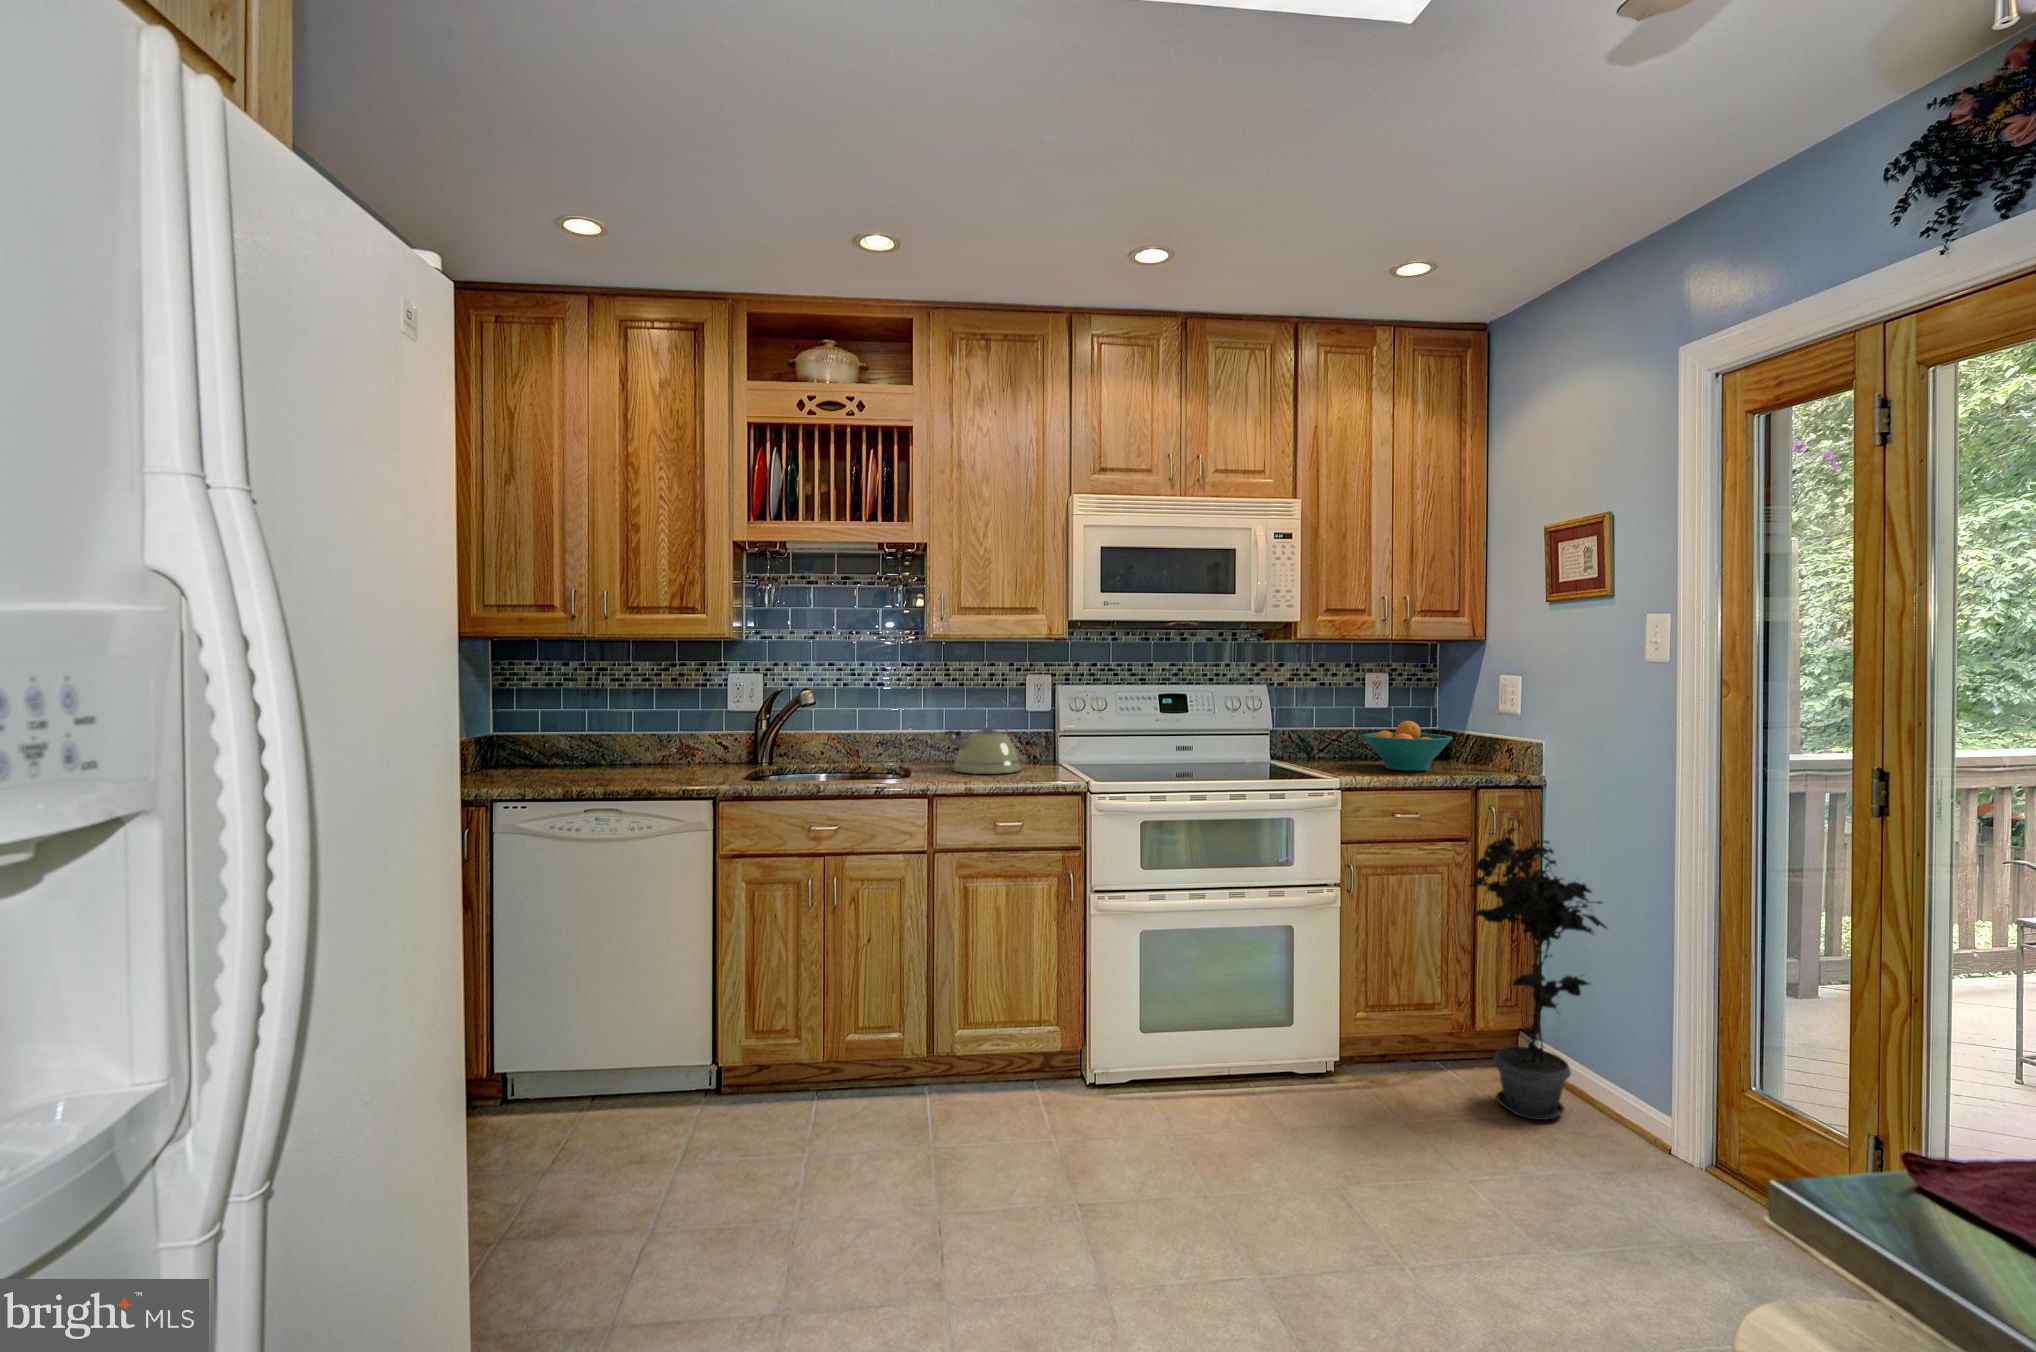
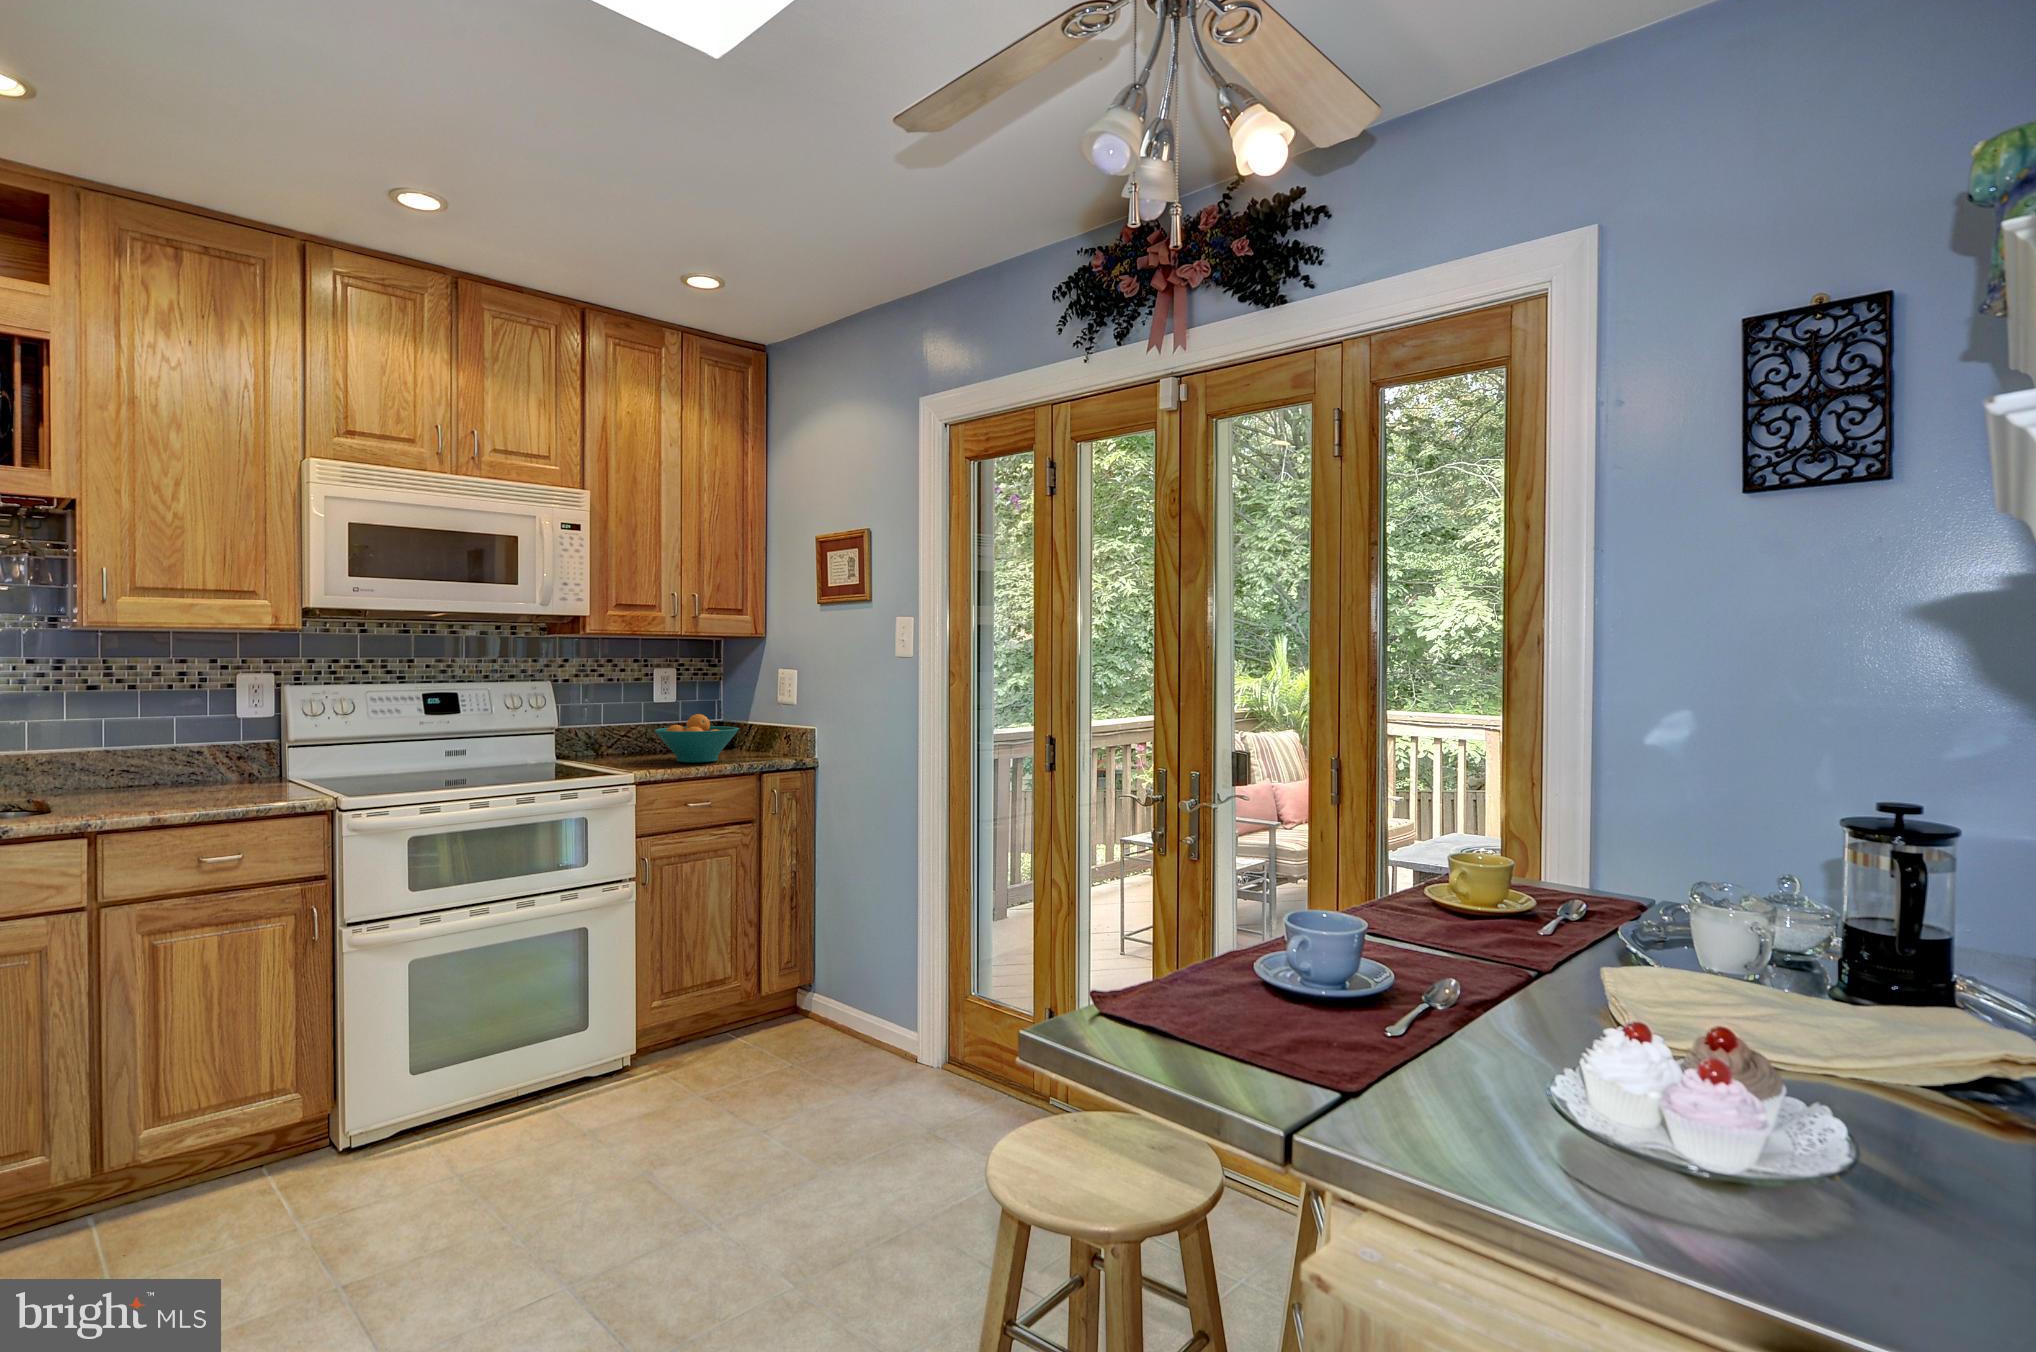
kettle: present [946,697,1021,774] -> none [109,697,234,801]
potted plant: present [1470,828,1607,1120] -> none [753,806,868,1064]

